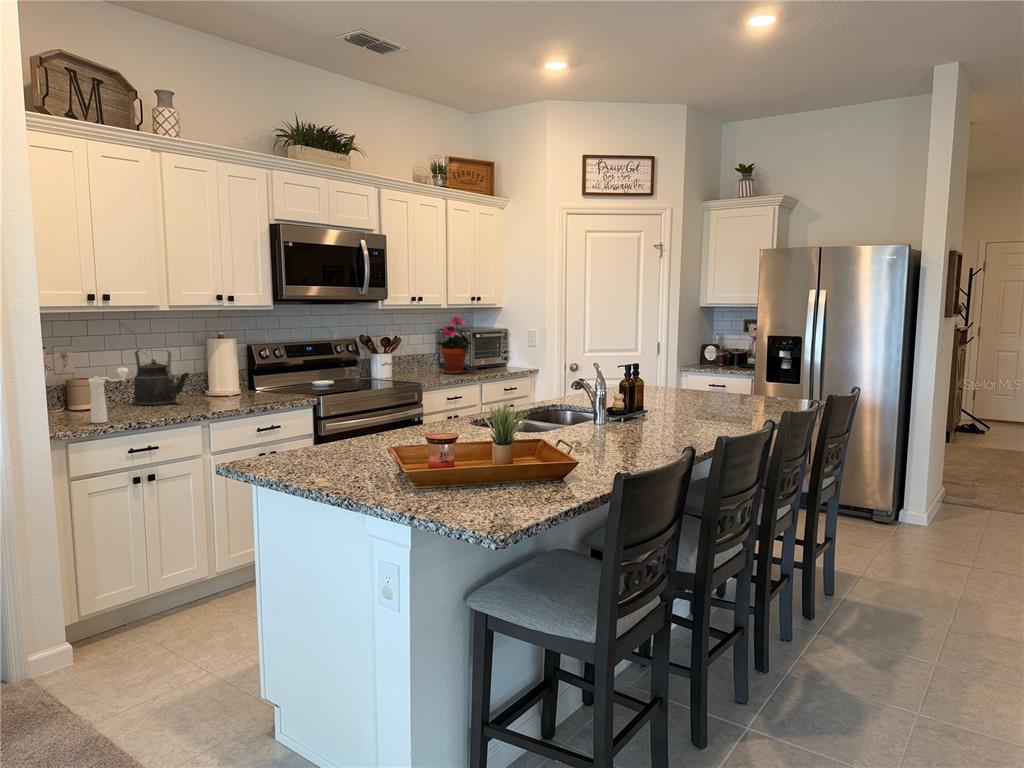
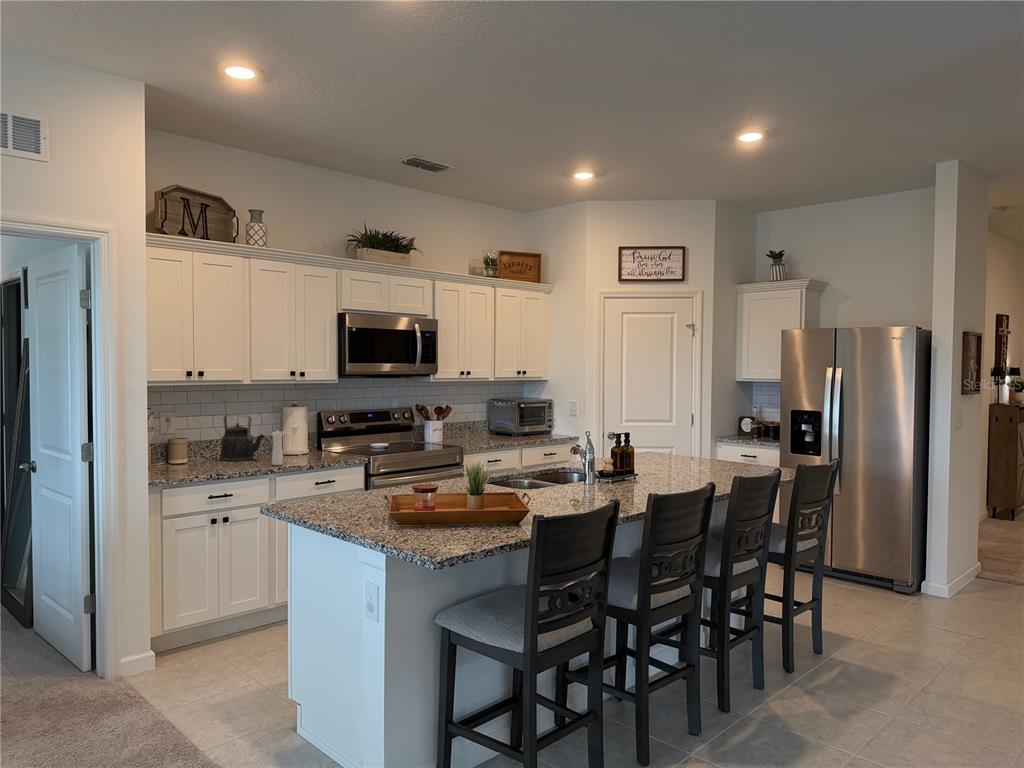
potted plant: present [437,316,471,374] -> none [485,389,516,440]
pepper mill: present [89,368,128,423] -> present [272,425,298,465]

